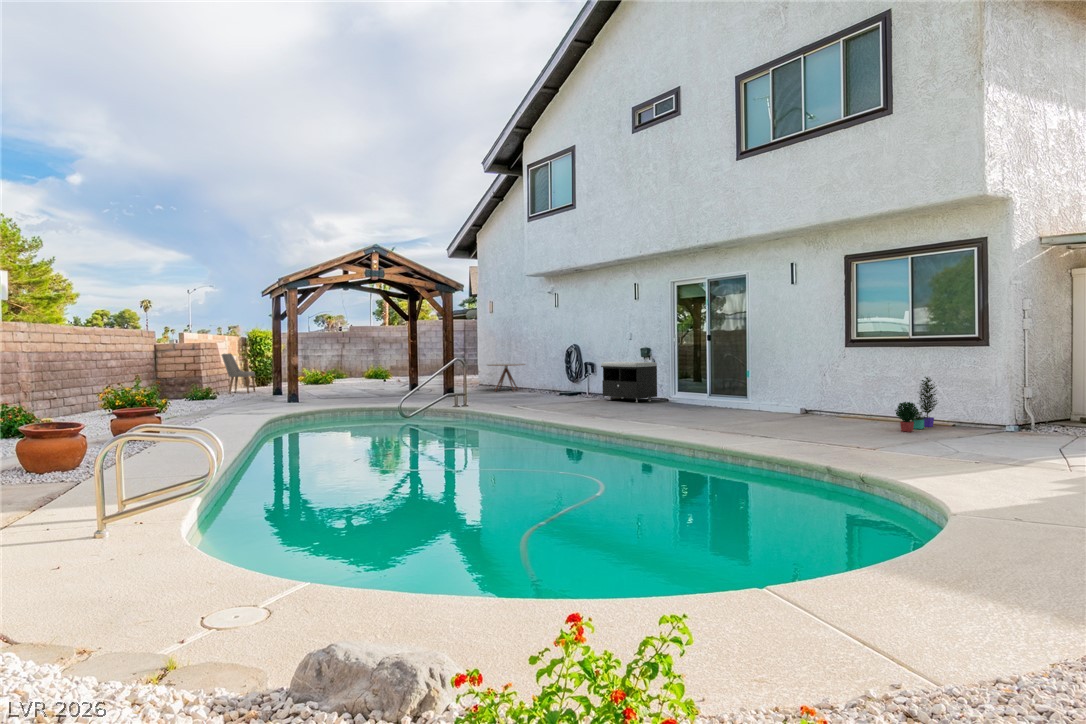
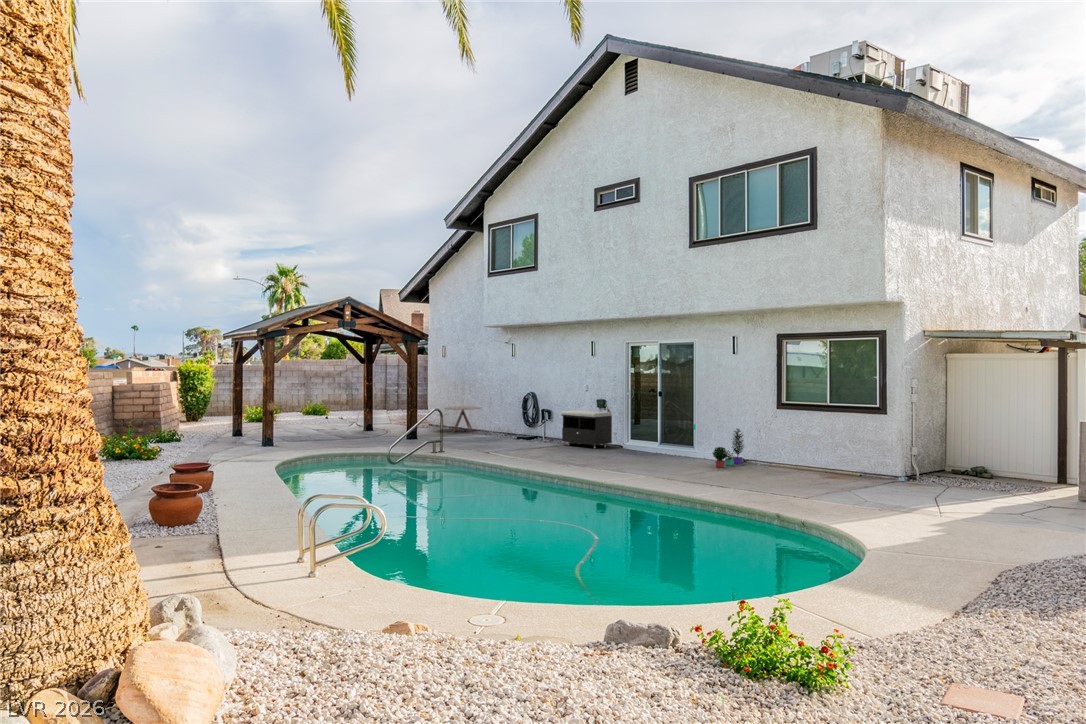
chair: present [222,353,255,393] -> none [178,394,210,434]
potted plant: present [895,377,937,432] -> present [712,429,744,468]

